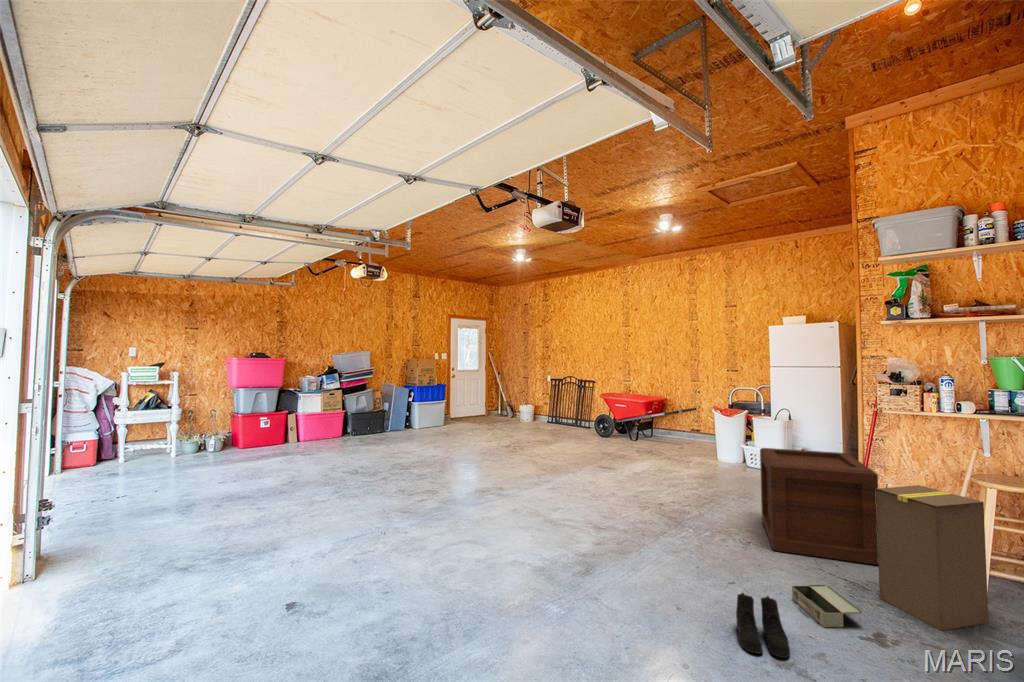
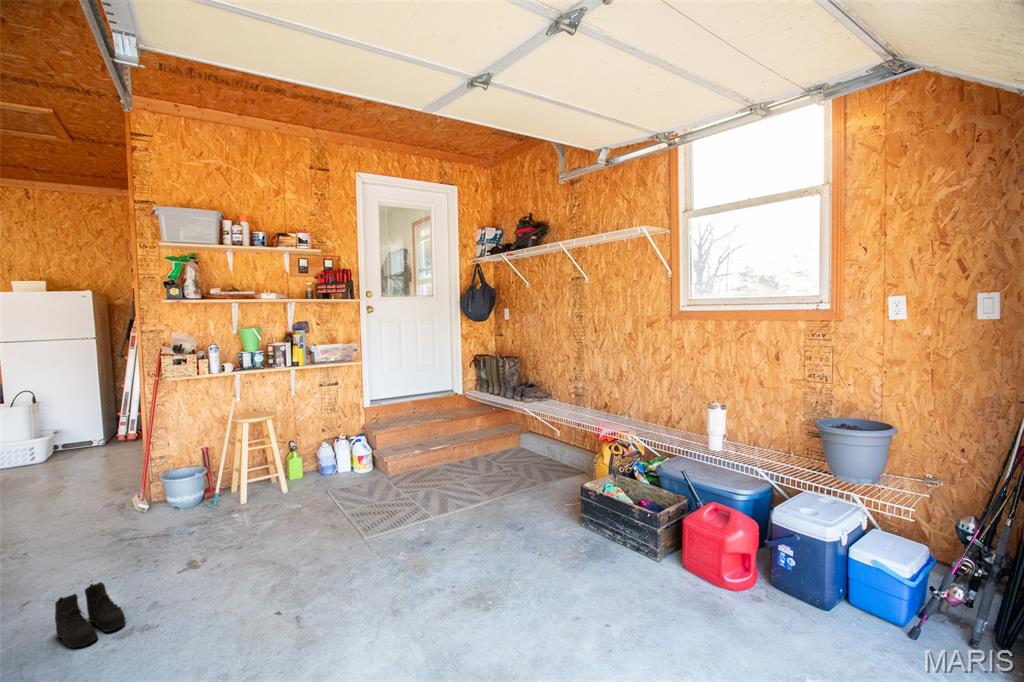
wooden crate: present [760,448,879,565] -> none [24,424,171,547]
cardboard box: present [876,485,989,630] -> none [174,433,250,536]
toolbox: present [792,585,862,627] -> none [104,547,175,582]

